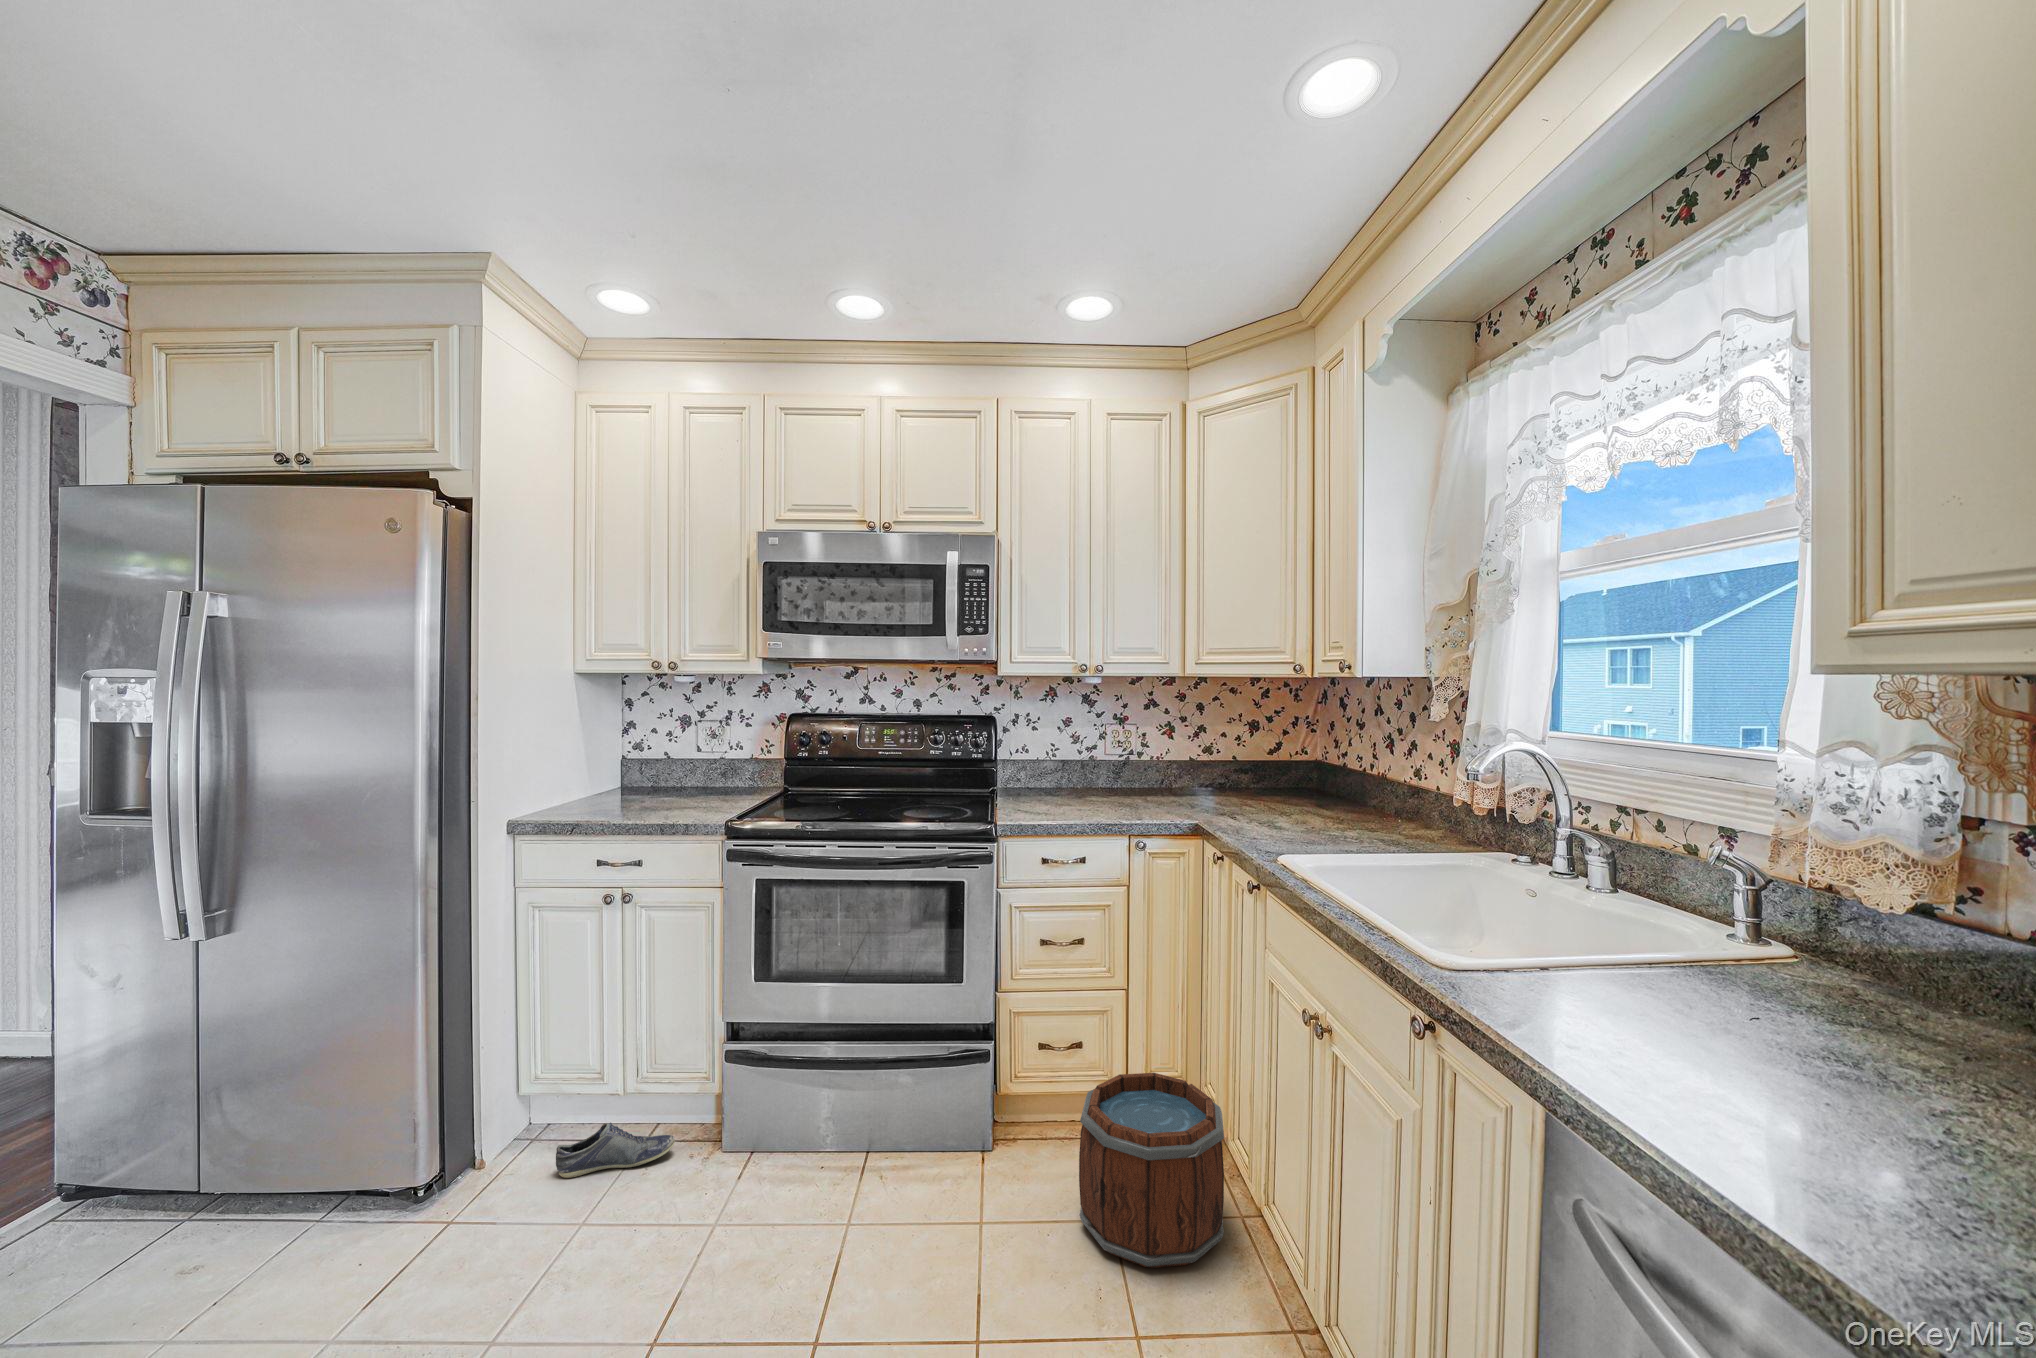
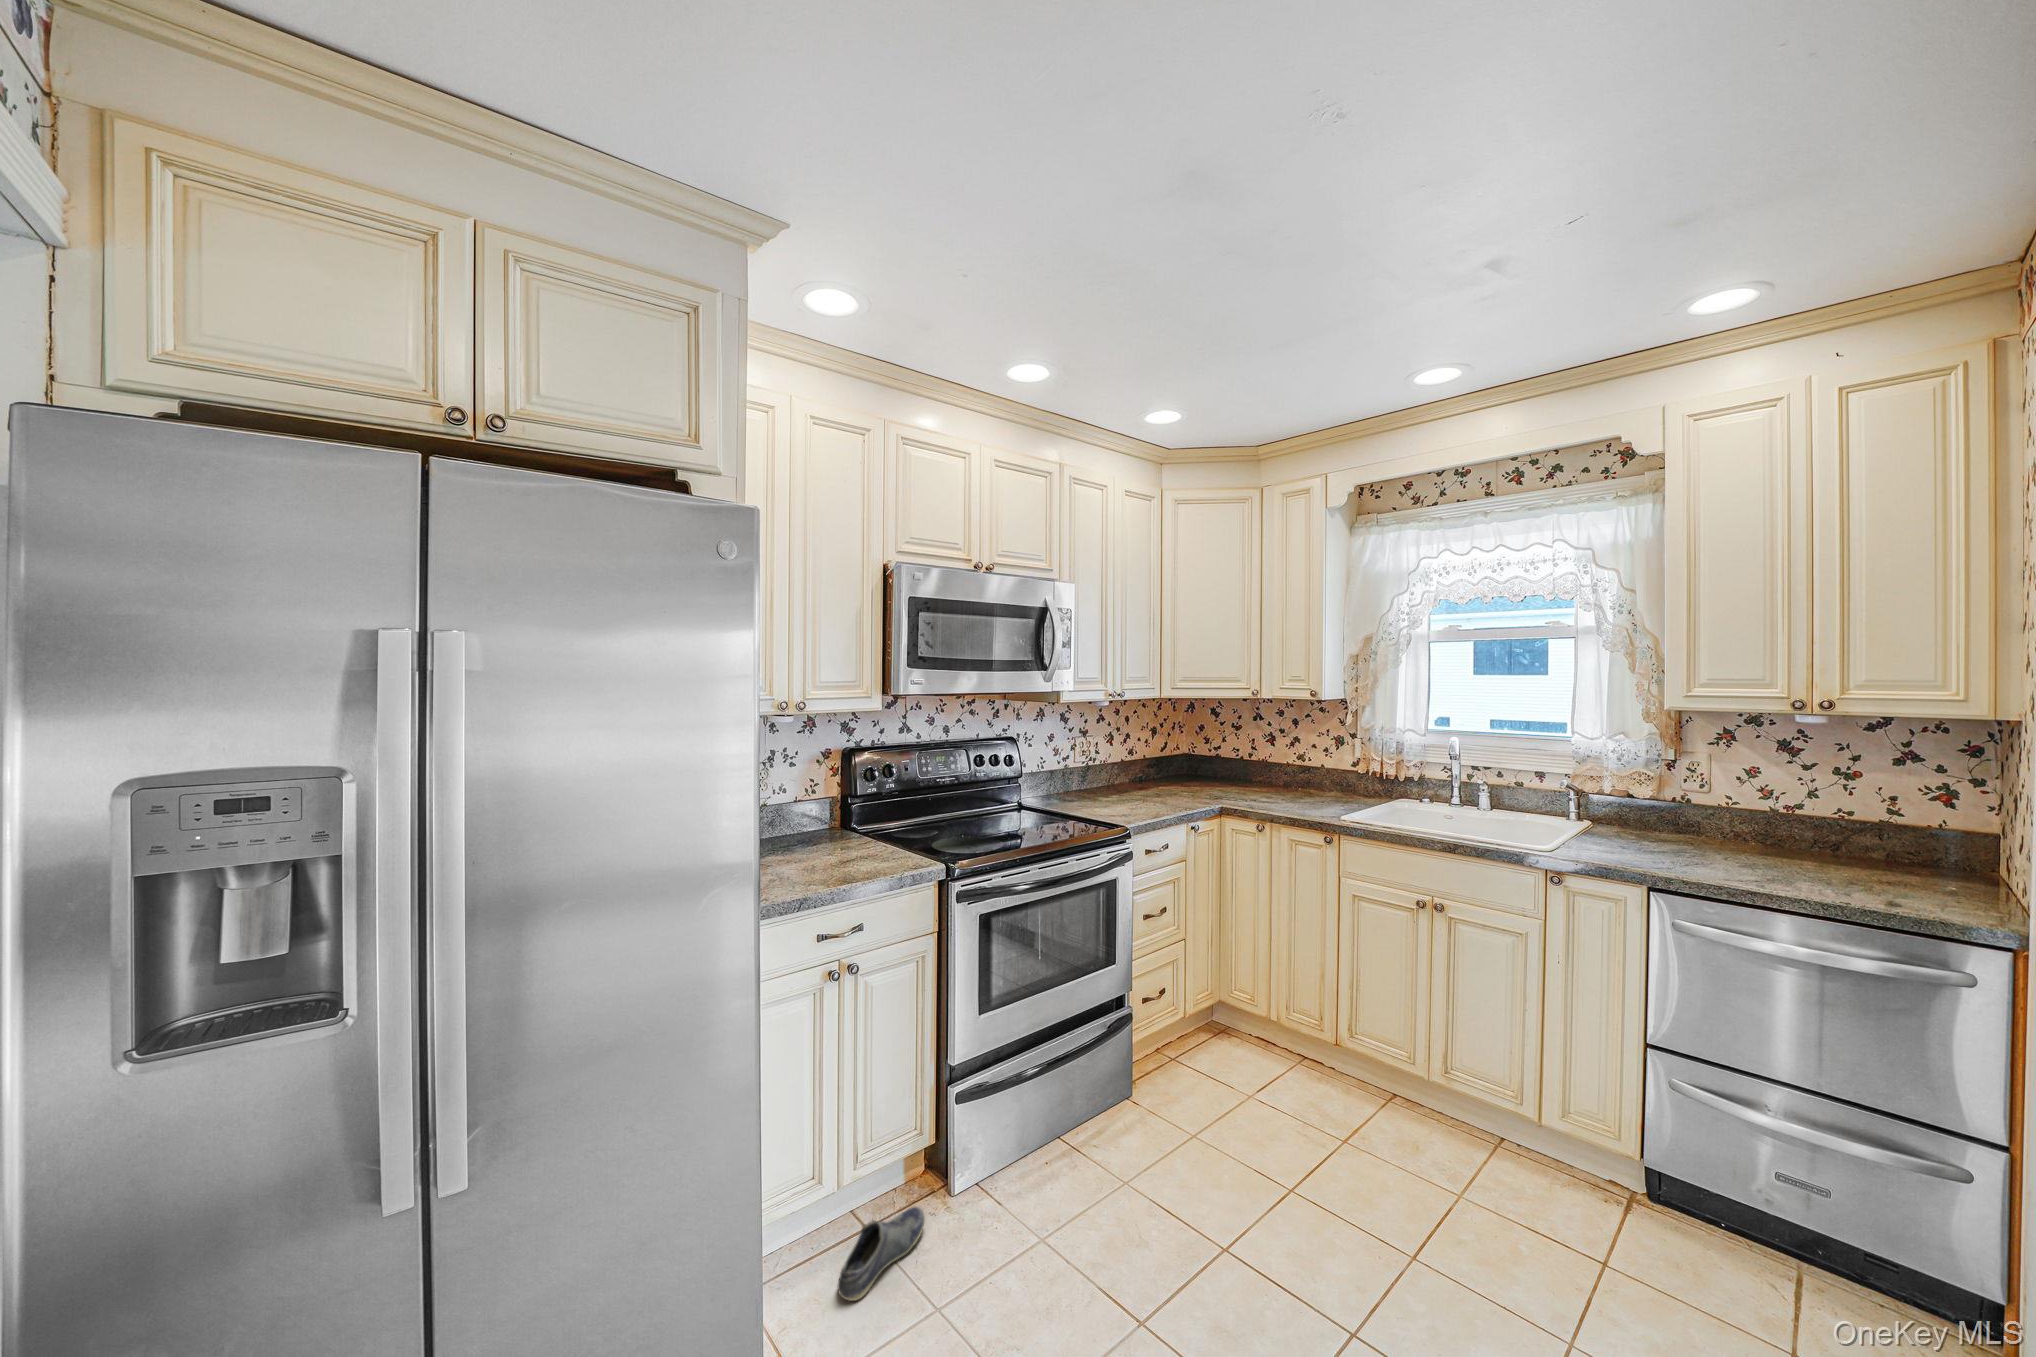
bucket: present [1079,1073,1224,1268] -> none [1232,991,1341,1122]

